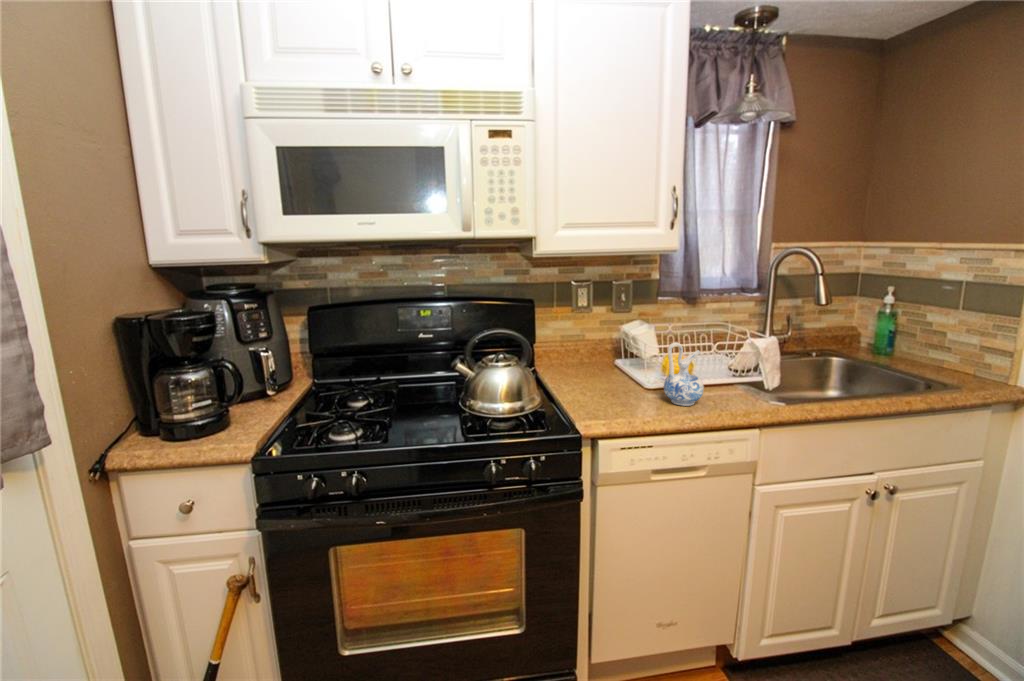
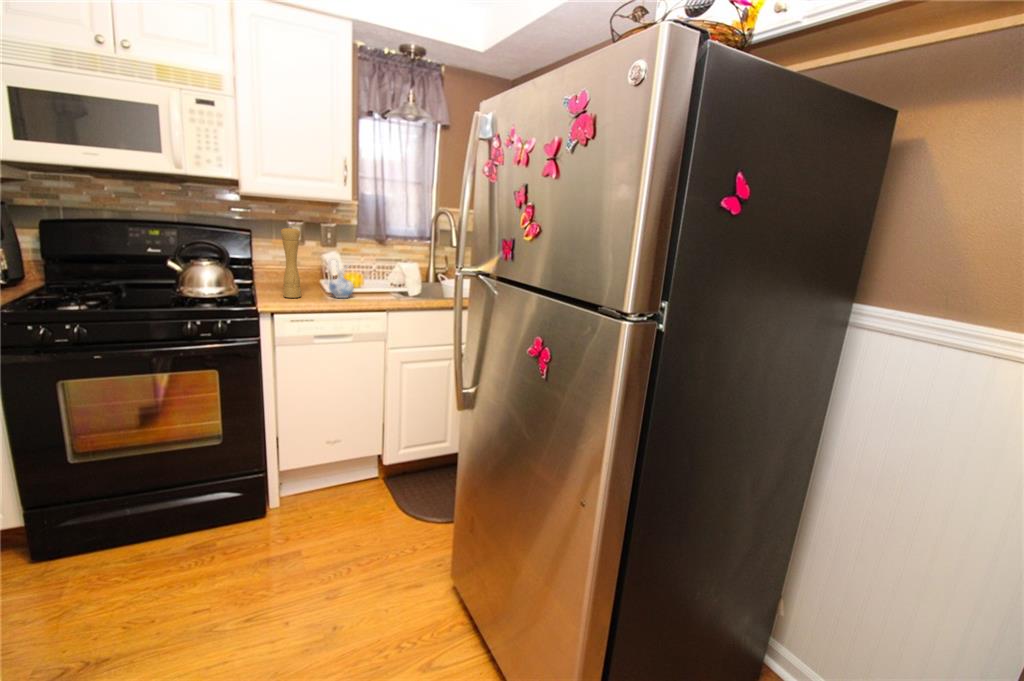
pepper mill: none [600,301,629,408] -> present [281,227,301,298]

